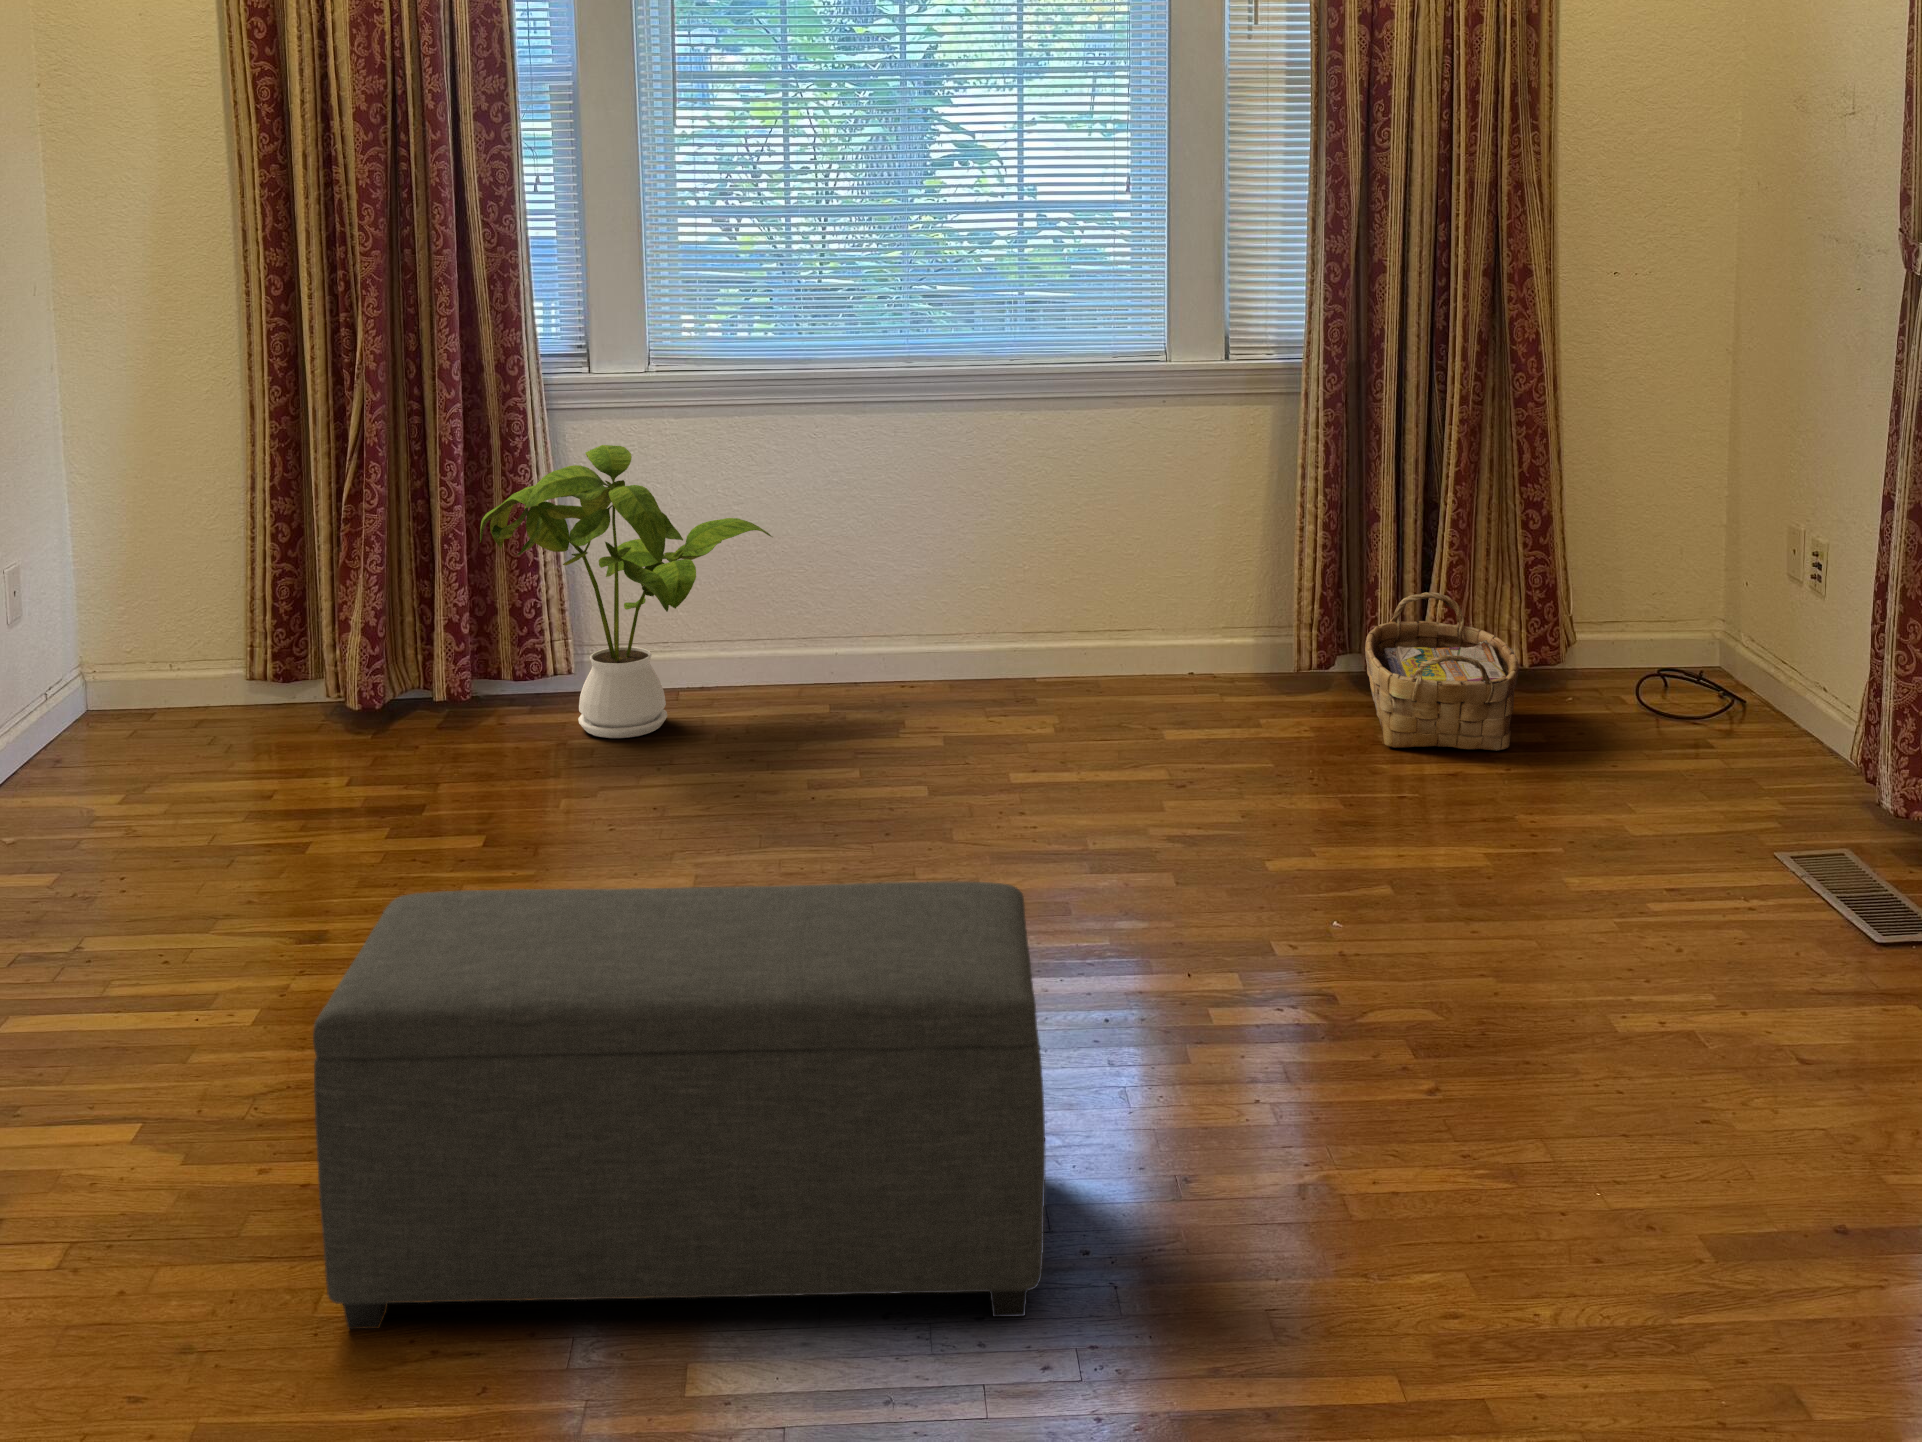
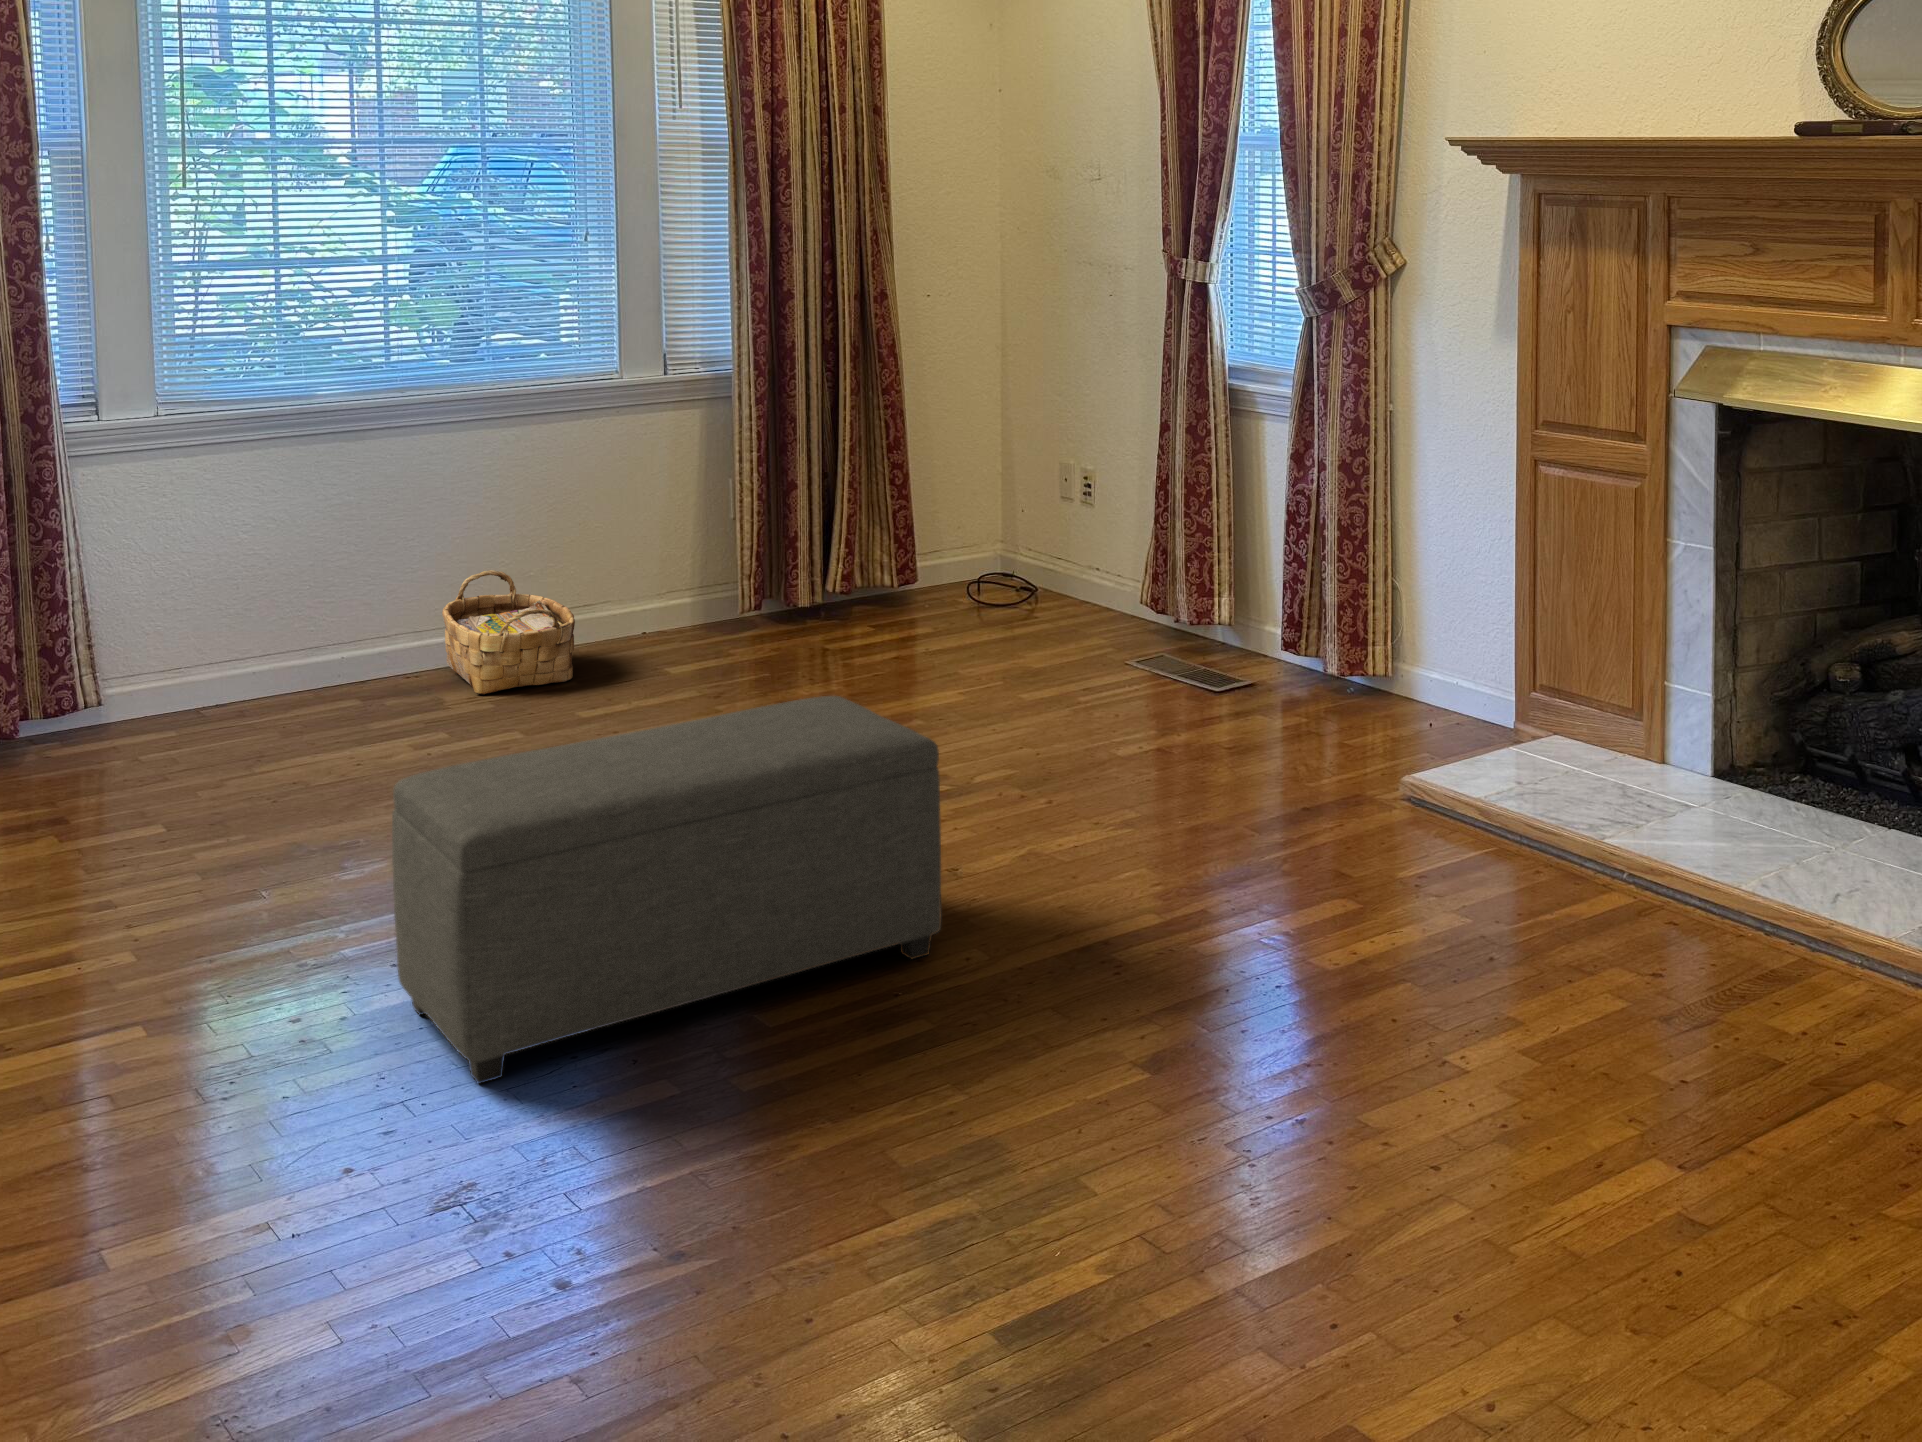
house plant: present [480,445,772,738] -> none [32,475,308,745]
woven basket: present [1365,592,1519,751] -> present [442,570,575,694]

